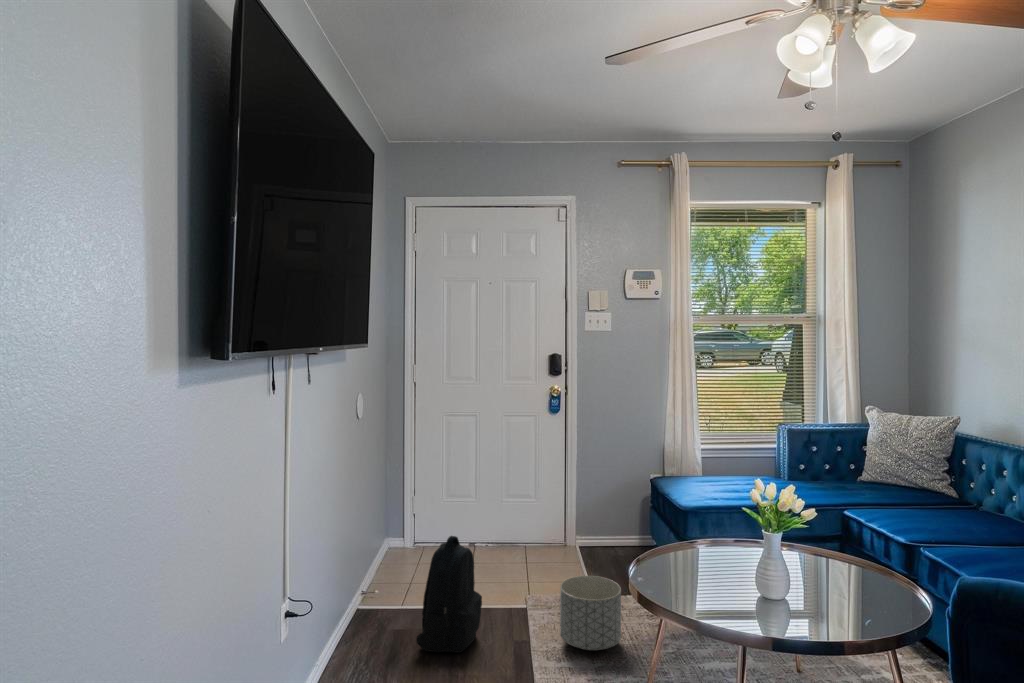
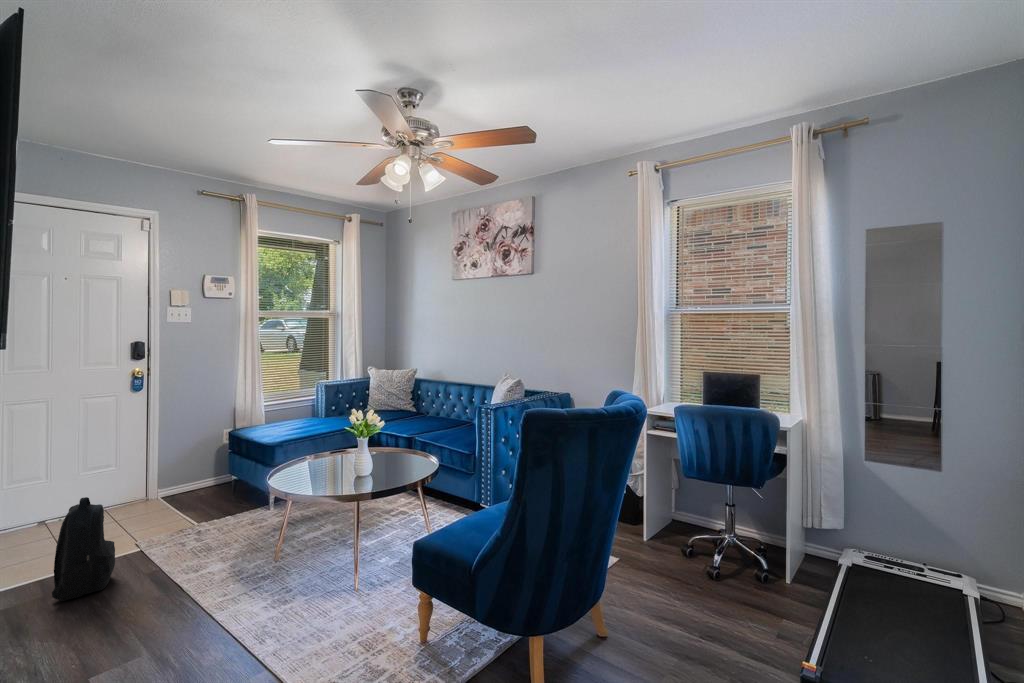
planter: present [560,576,621,651] -> none [192,499,243,551]

